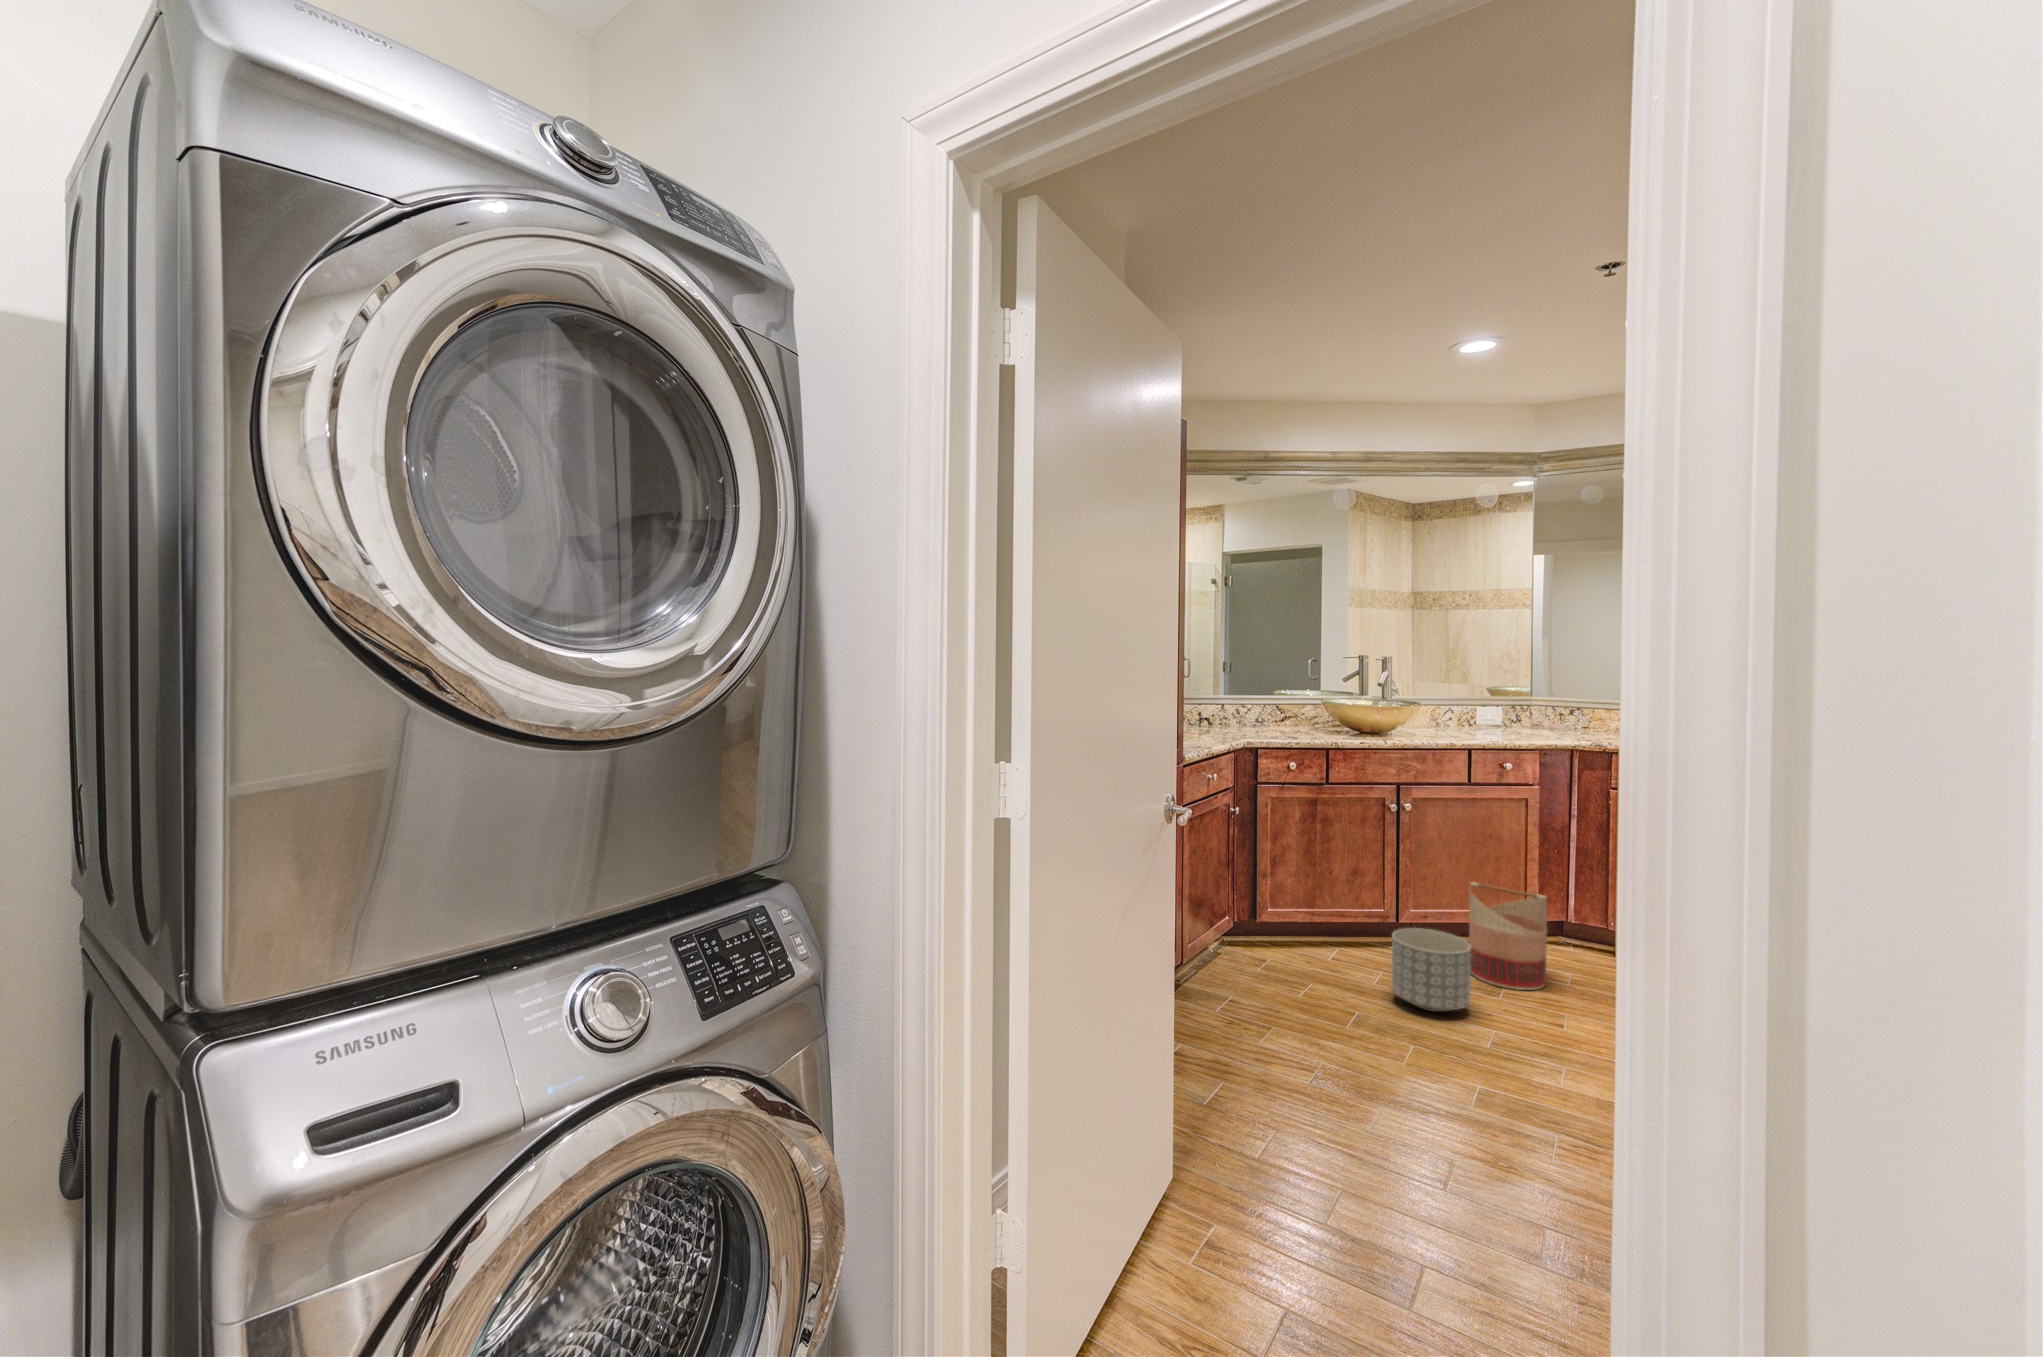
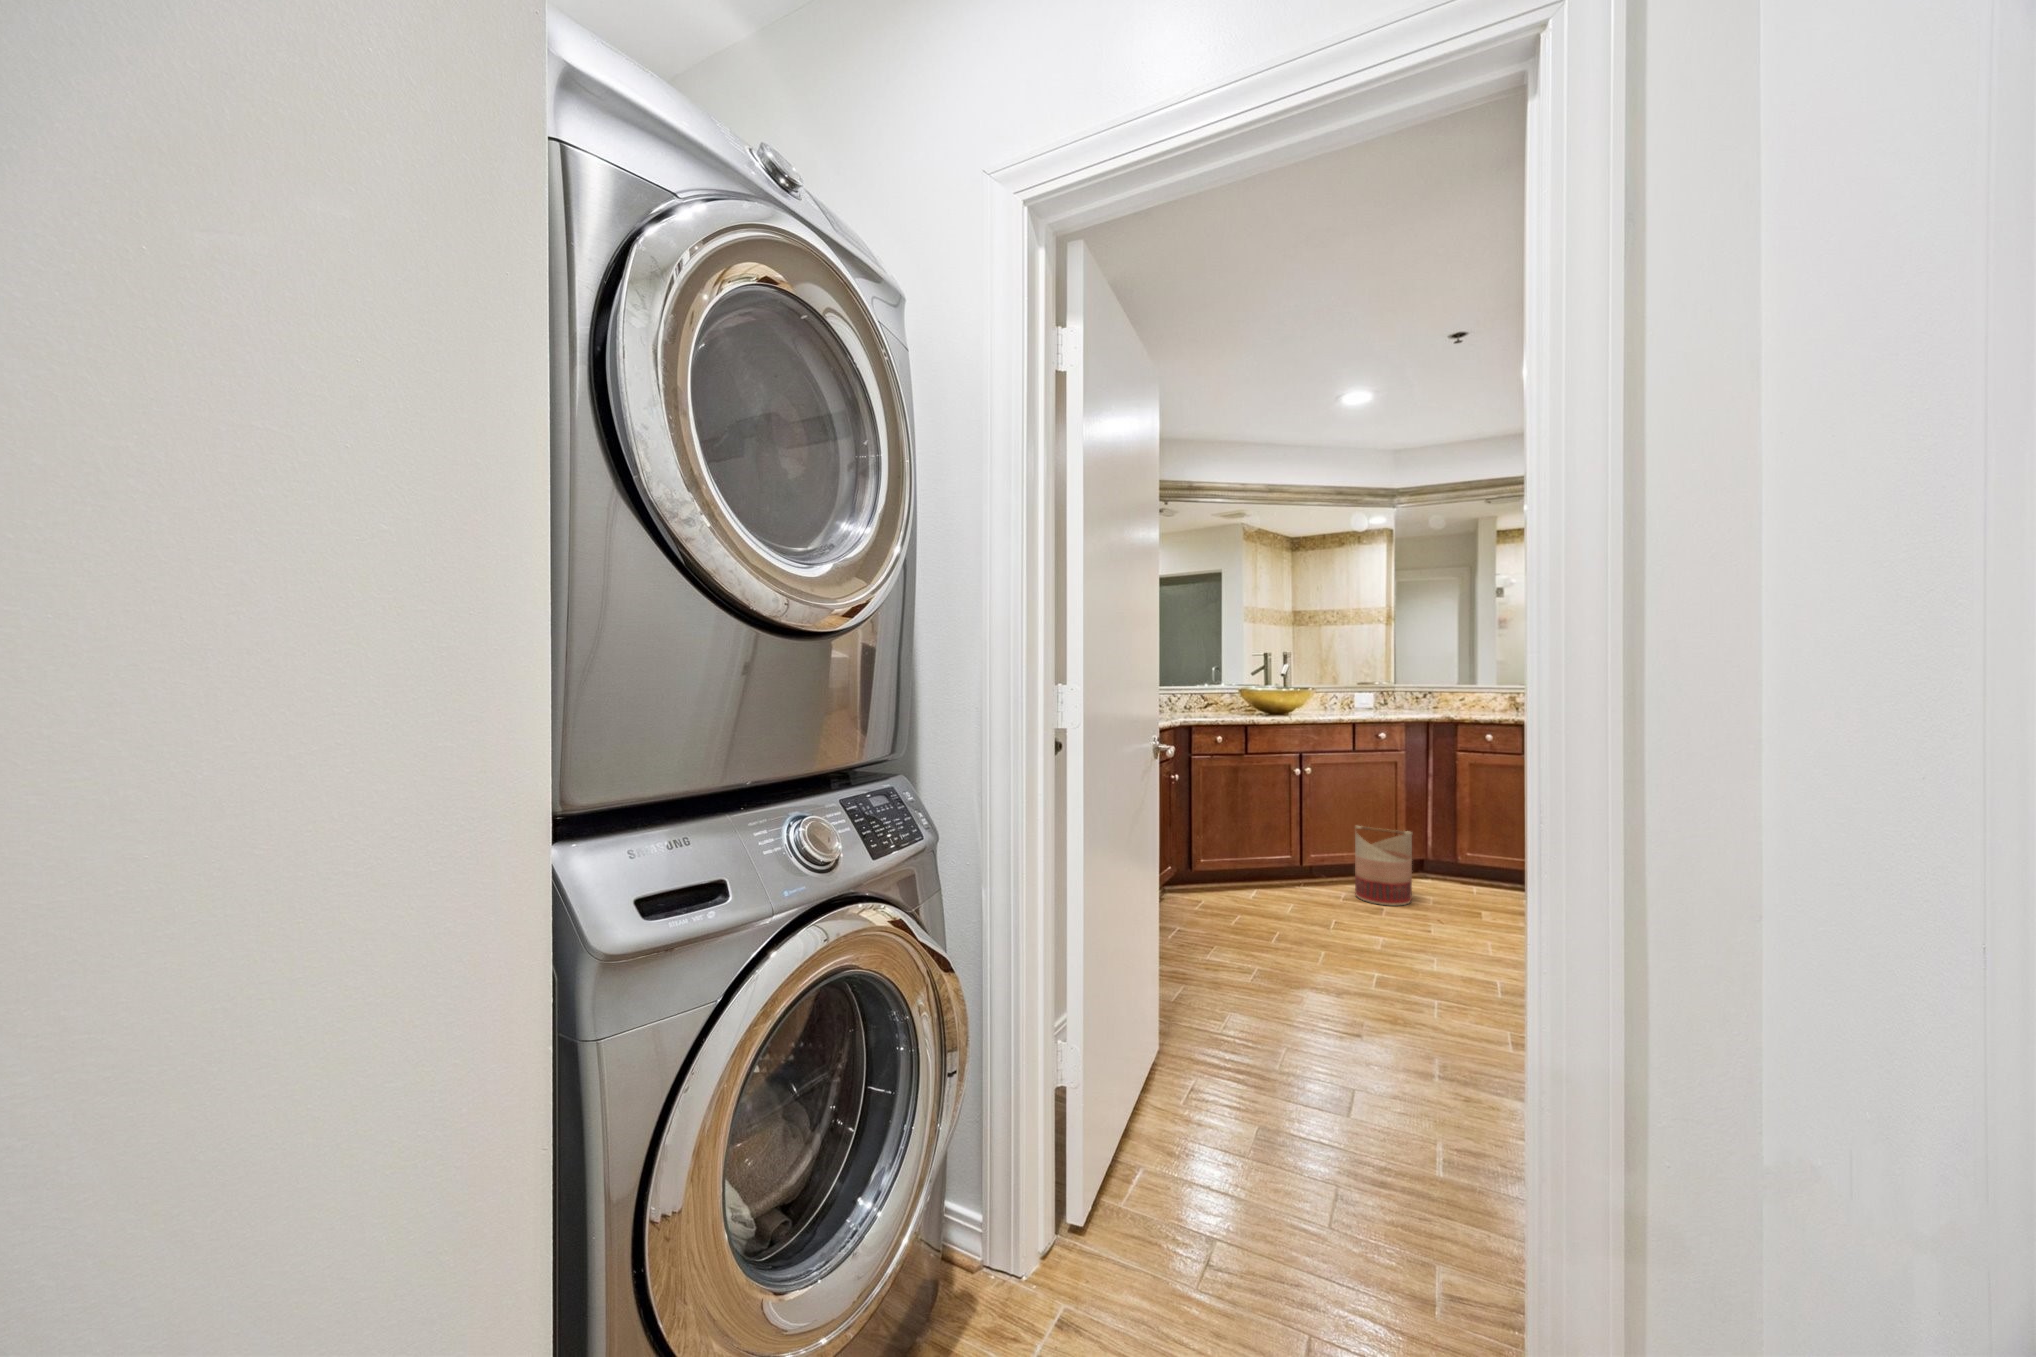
planter: present [1392,928,1471,1012] -> none [1302,862,1360,924]

